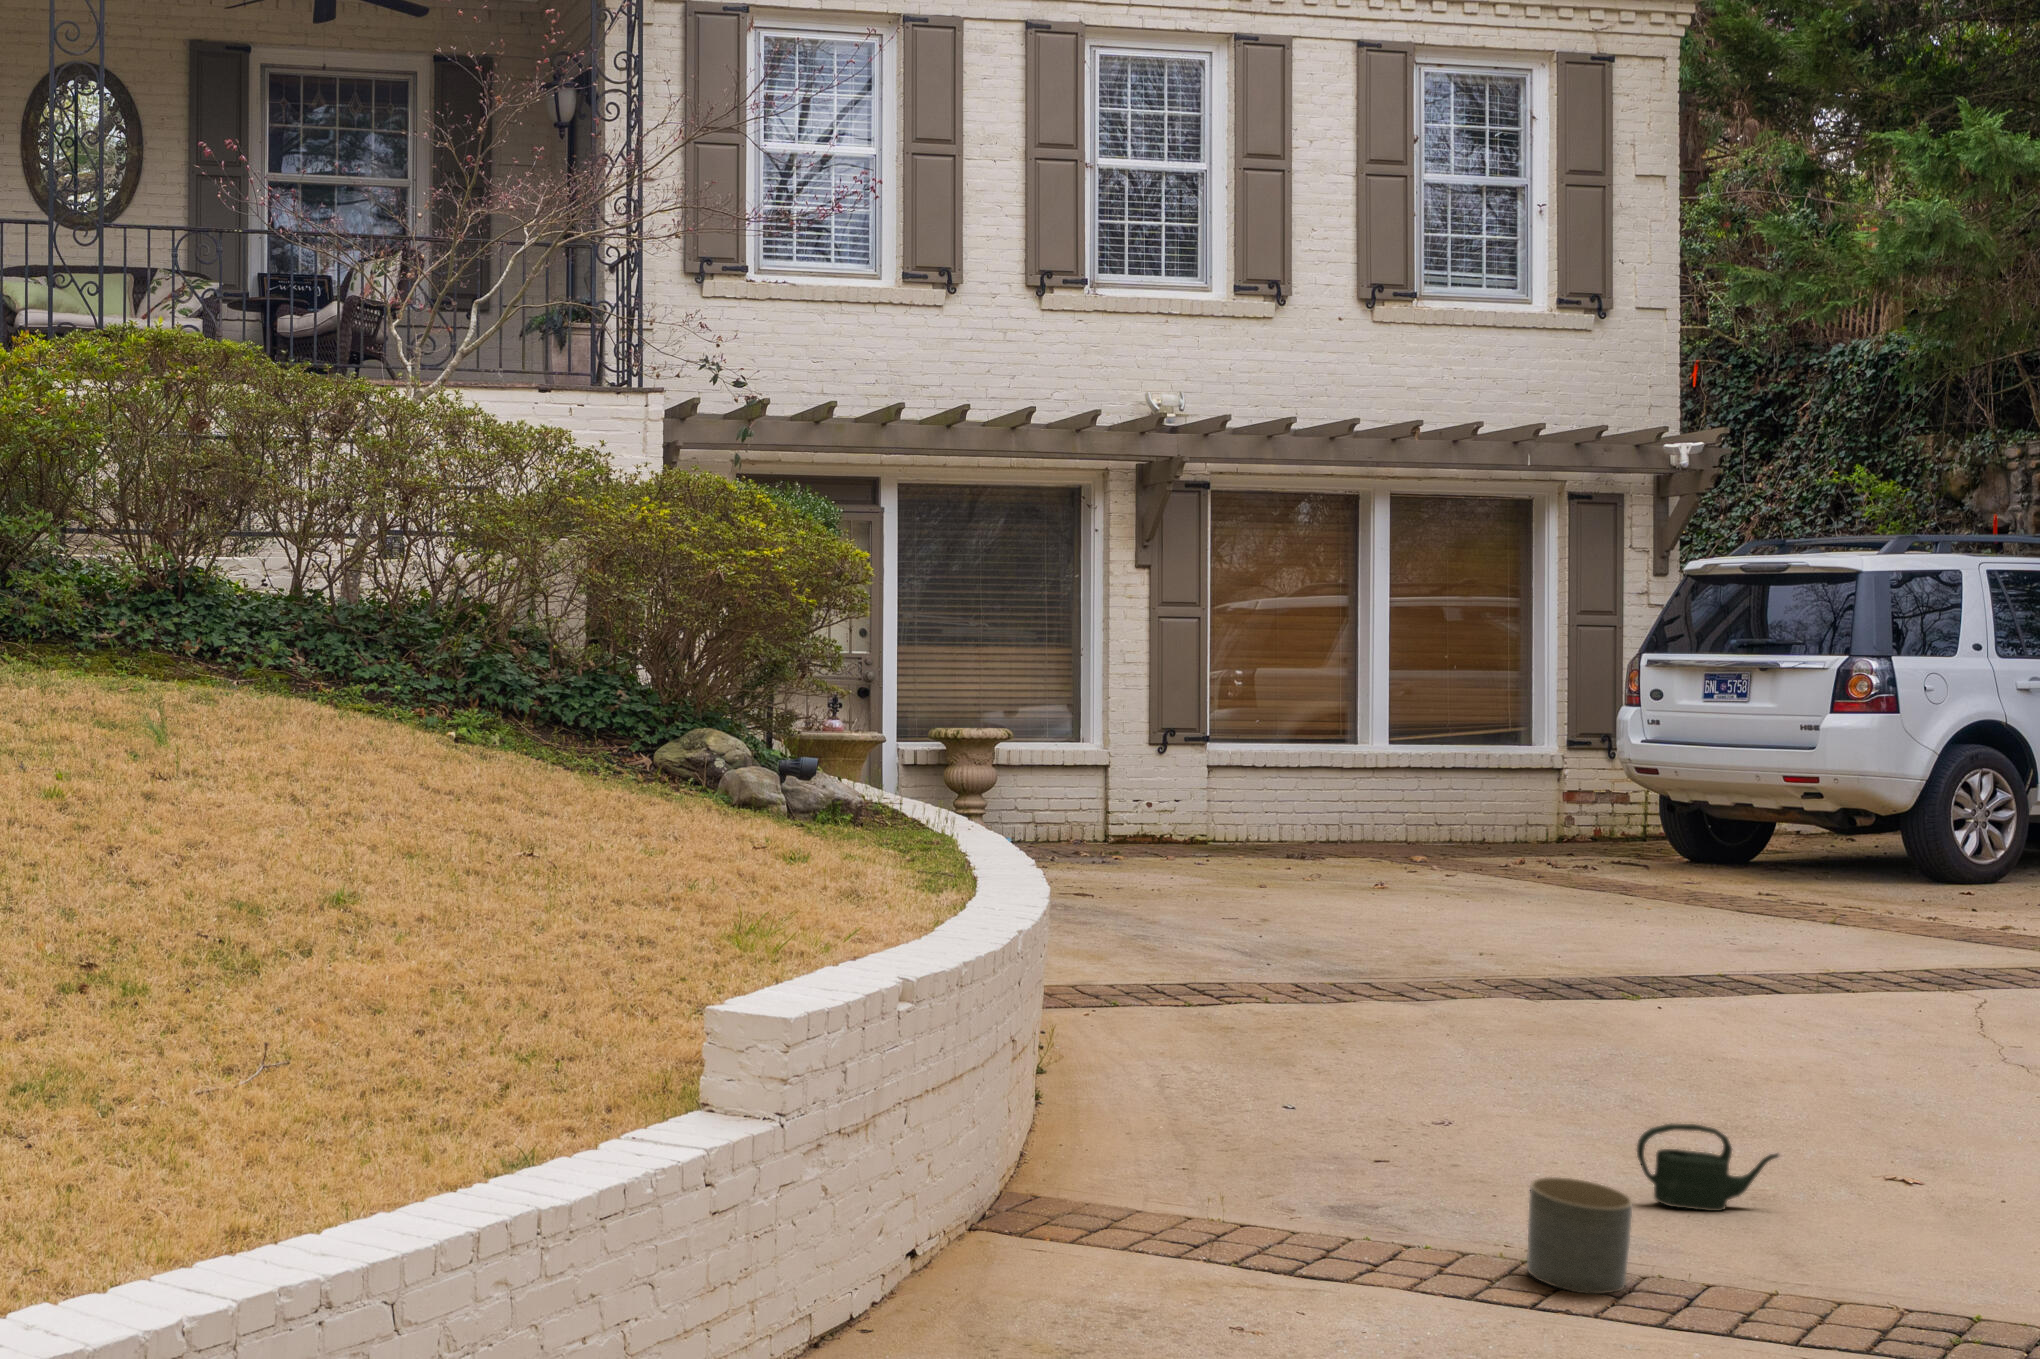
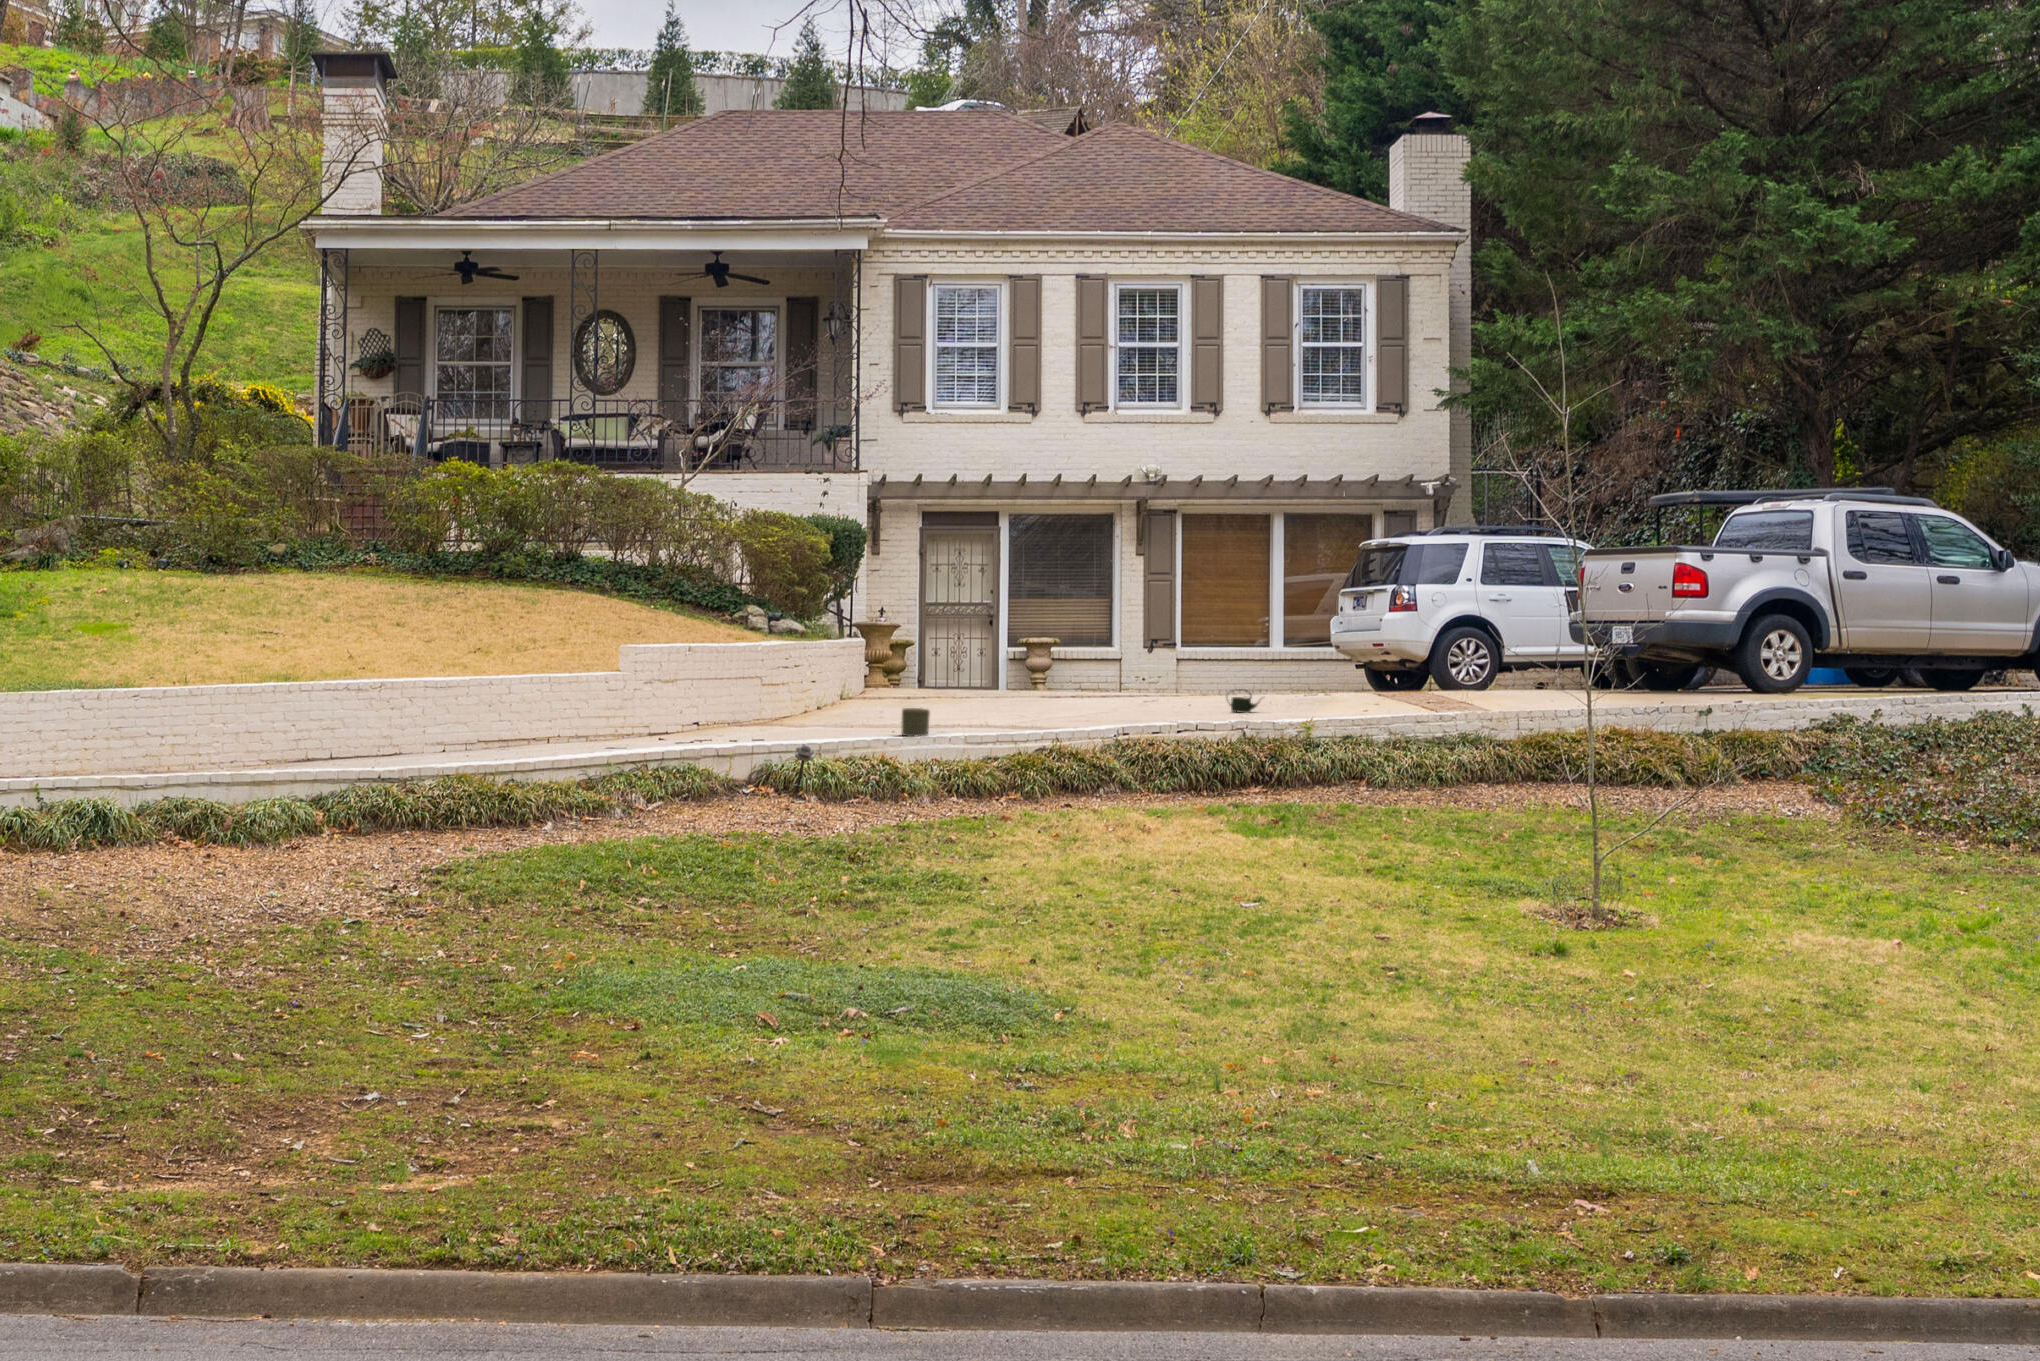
watering can: present [1637,1123,1779,1211] -> present [1230,694,1258,713]

